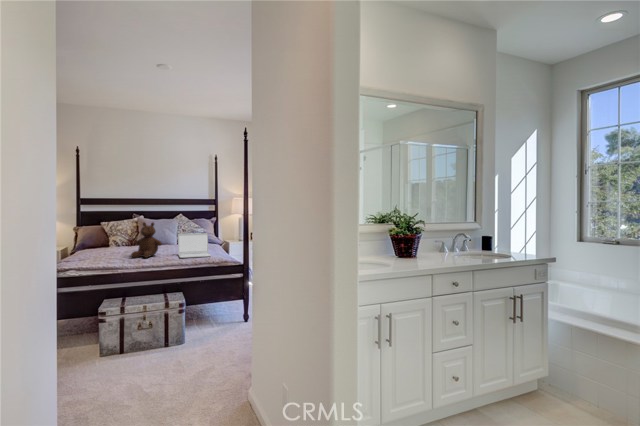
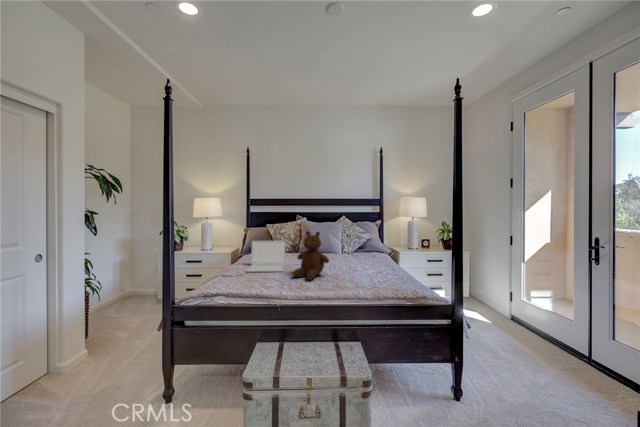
laptop: present [178,233,211,258] -> present [246,241,285,272]

